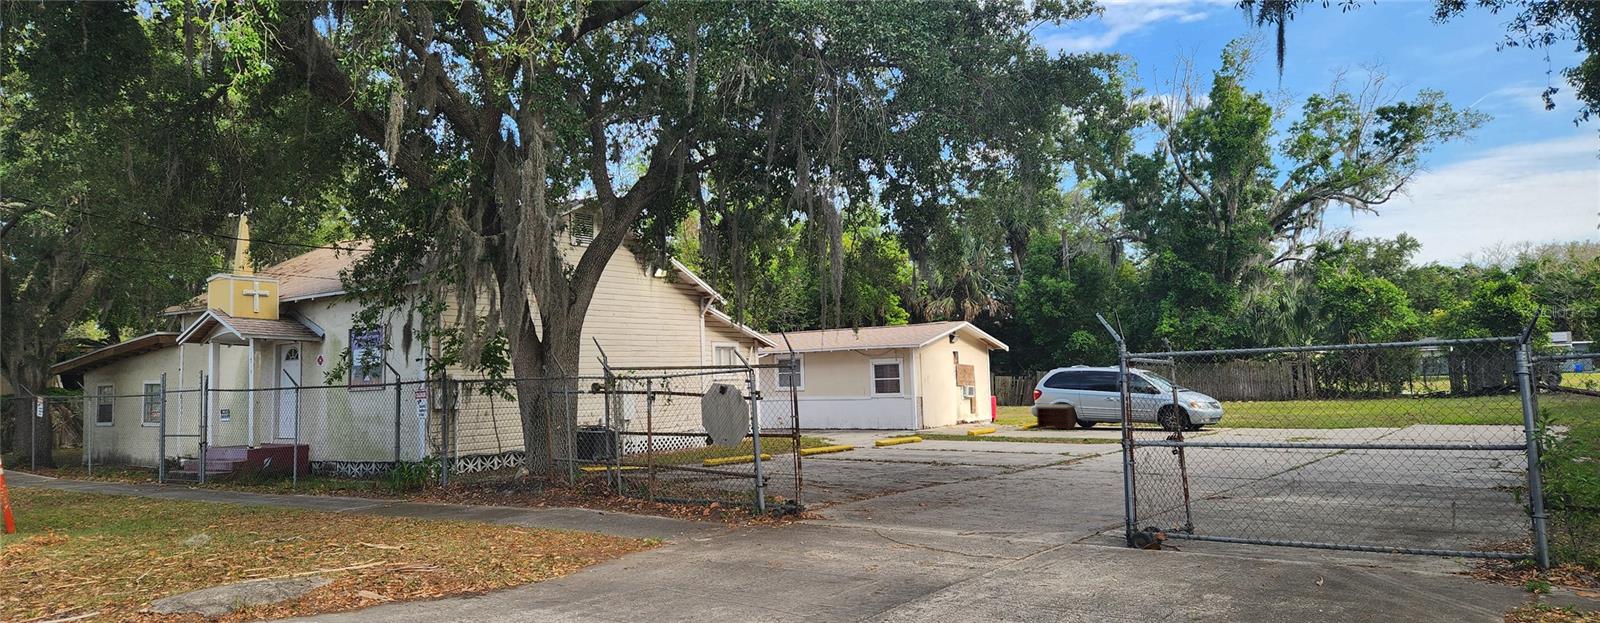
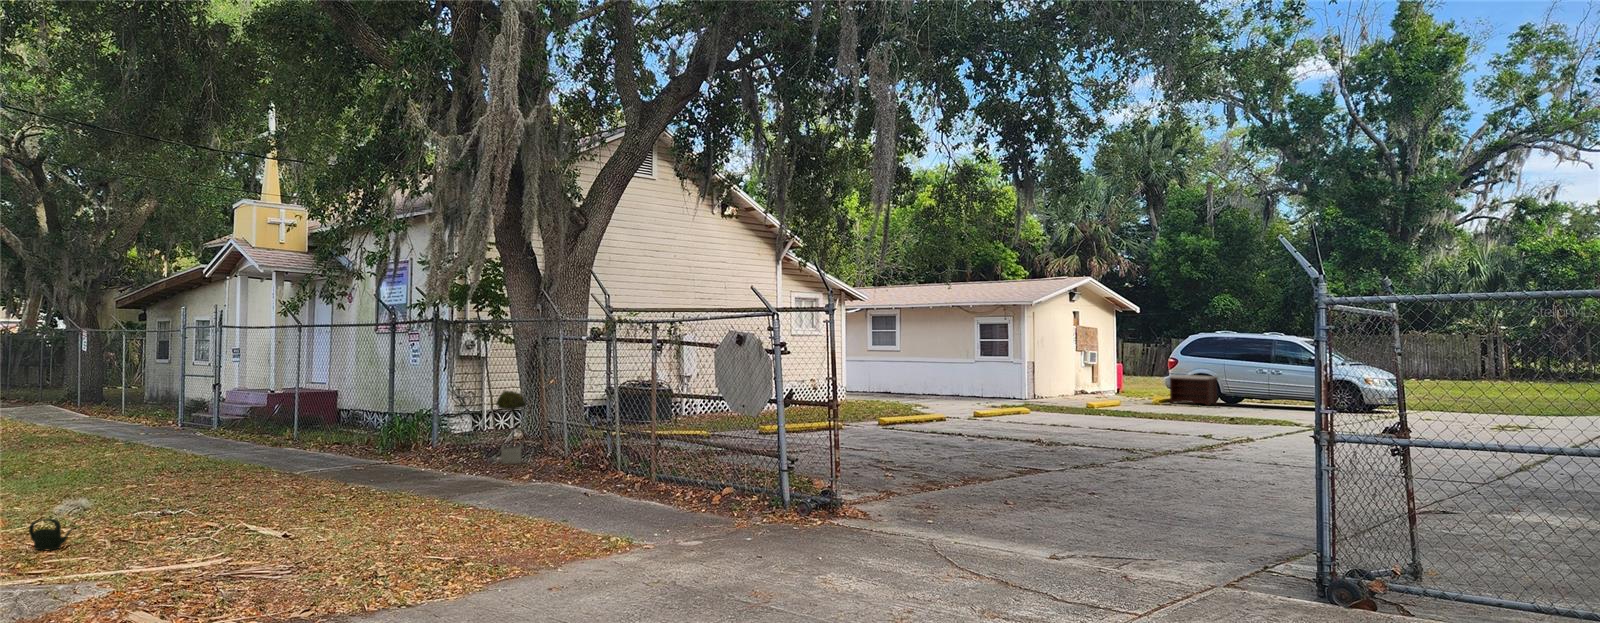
potted tree: none [499,436,526,498] -> present [496,391,526,464]
watering can: none [221,541,259,565] -> present [29,519,74,550]

